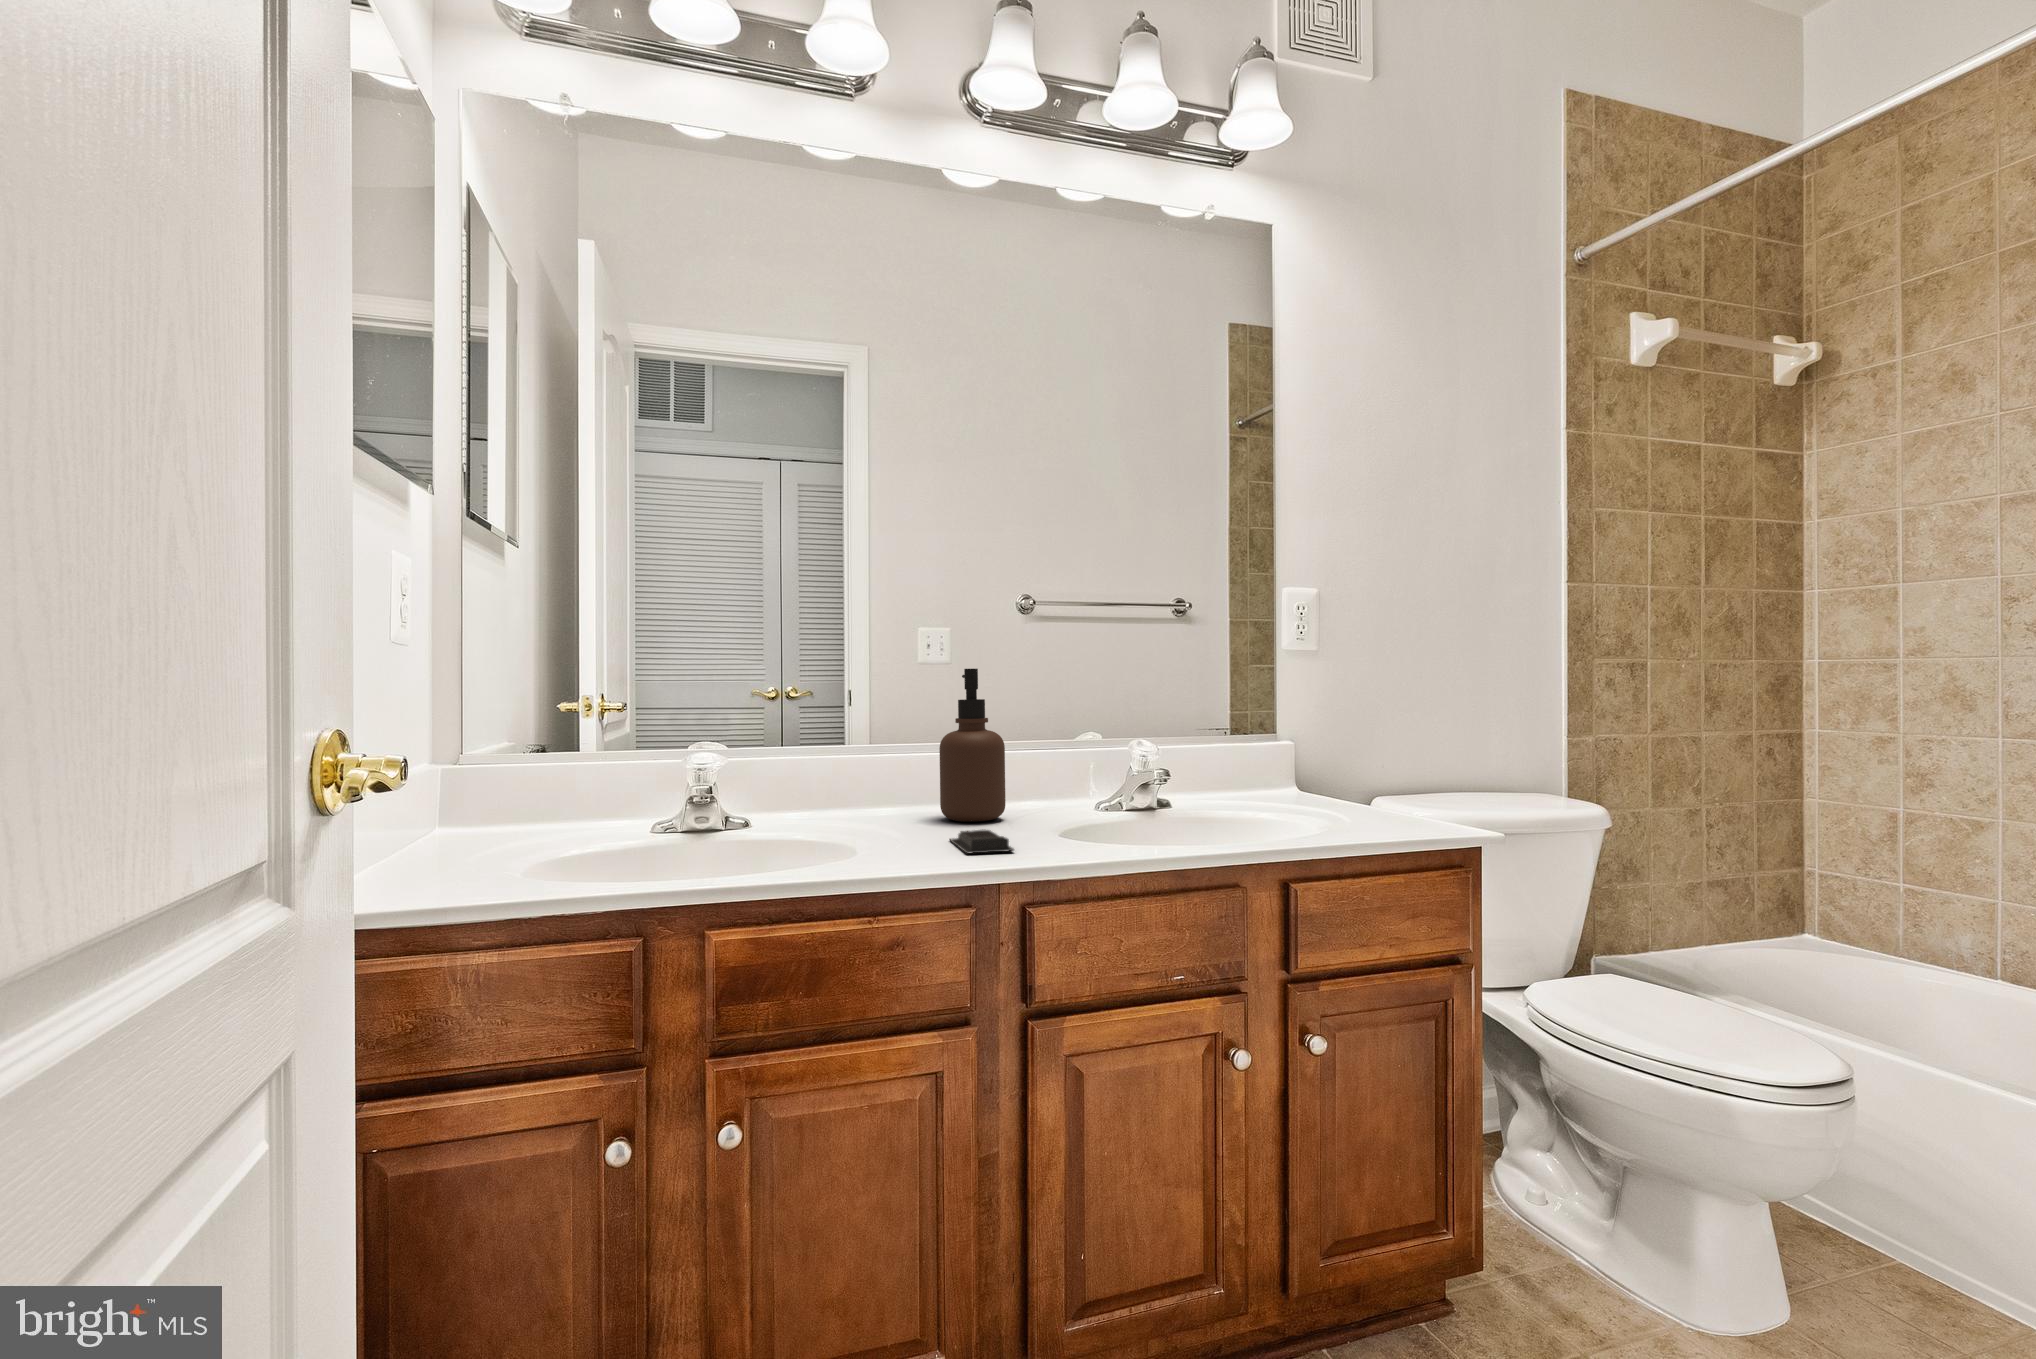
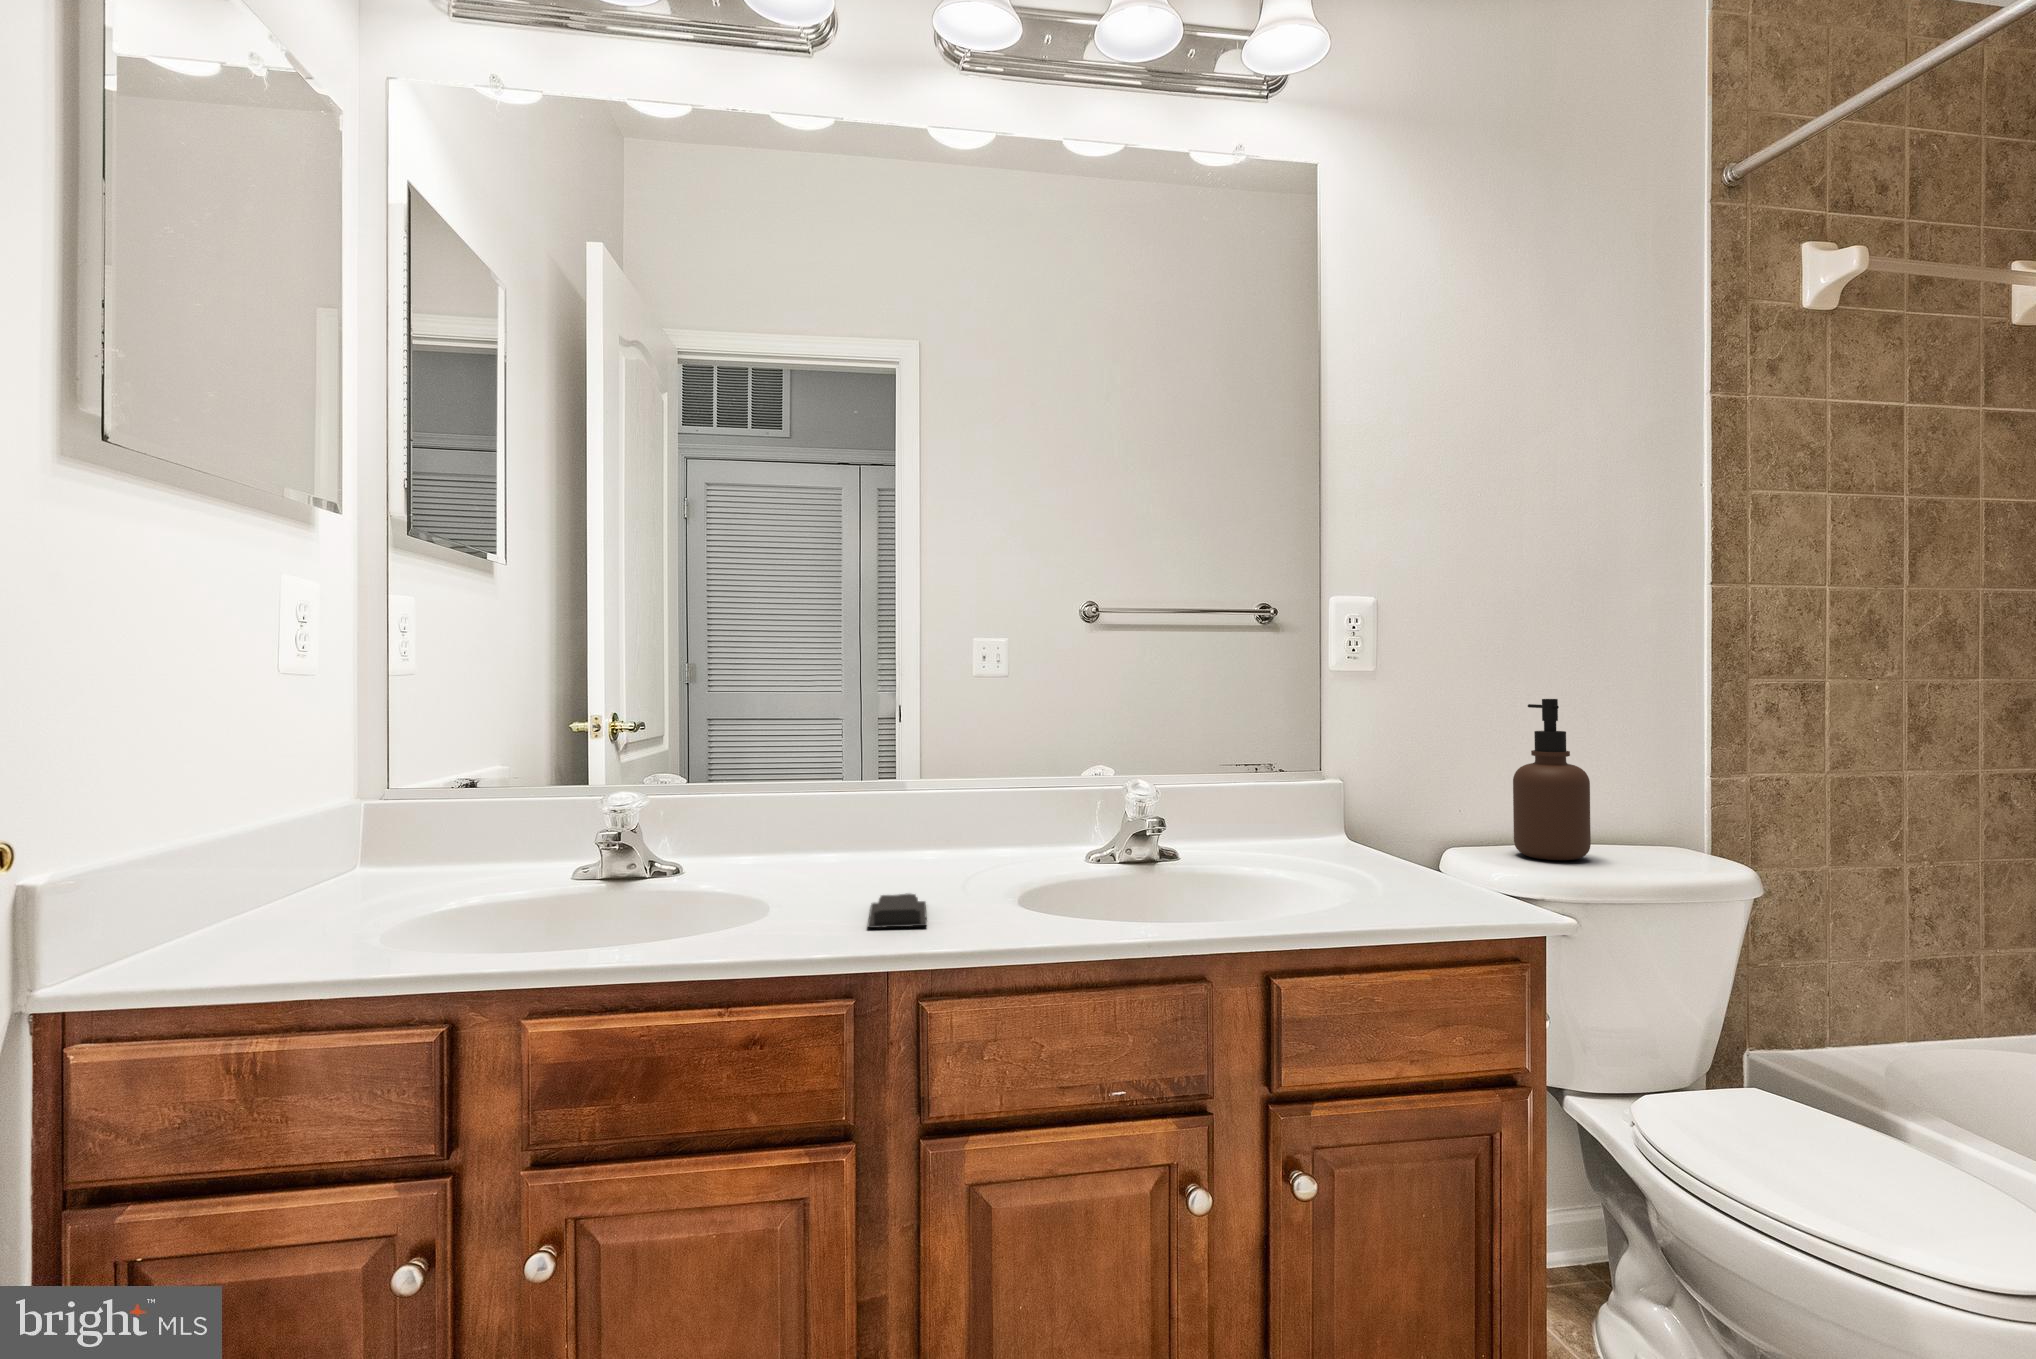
soap dispenser: present [939,669,1006,822] -> present [1513,699,1591,860]

